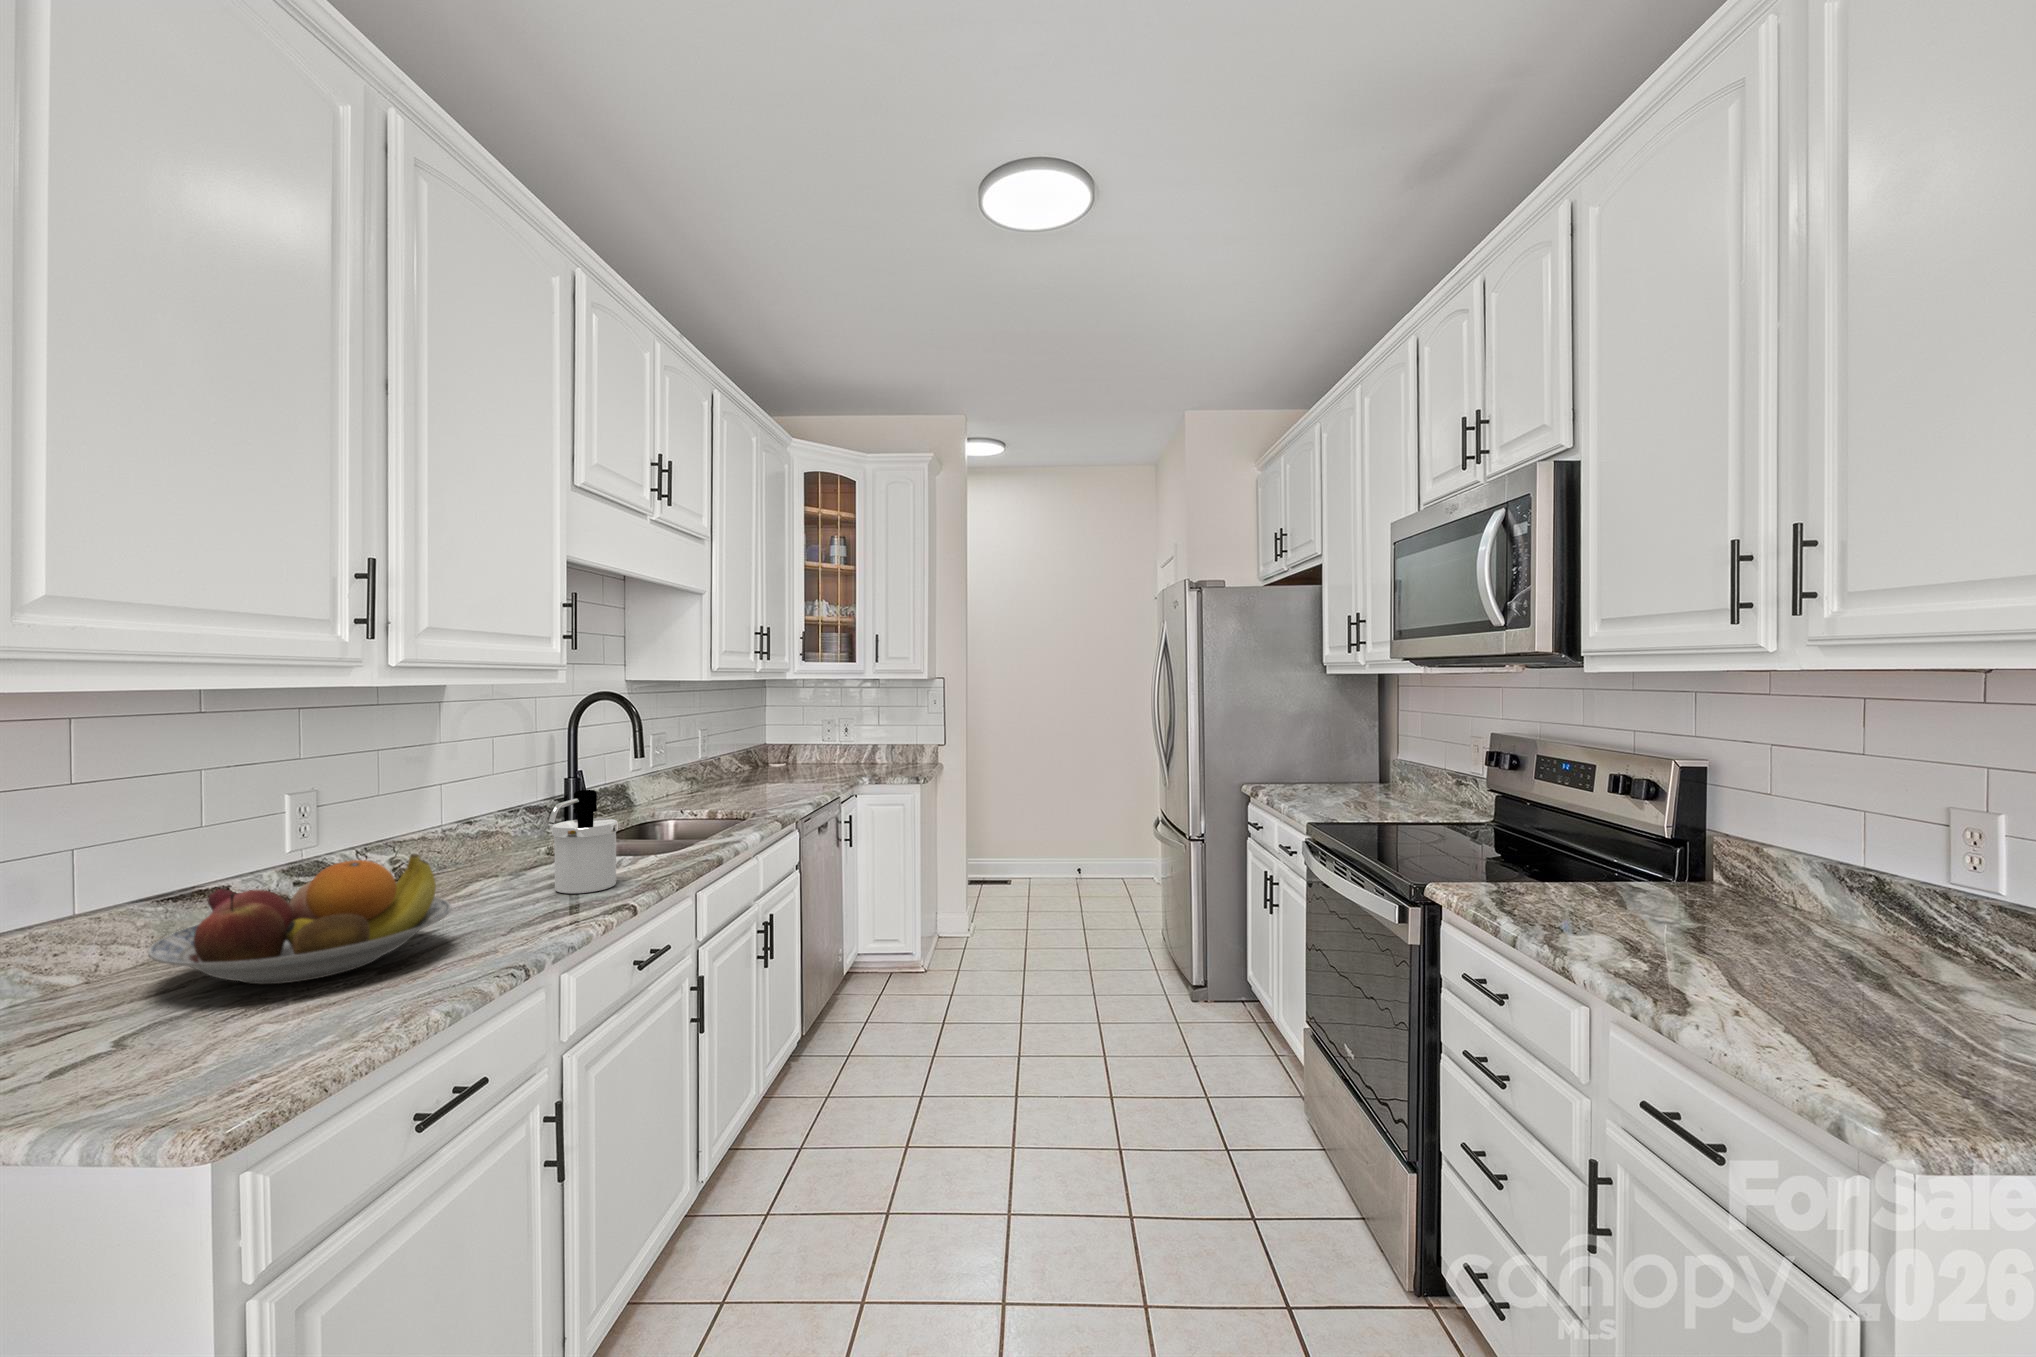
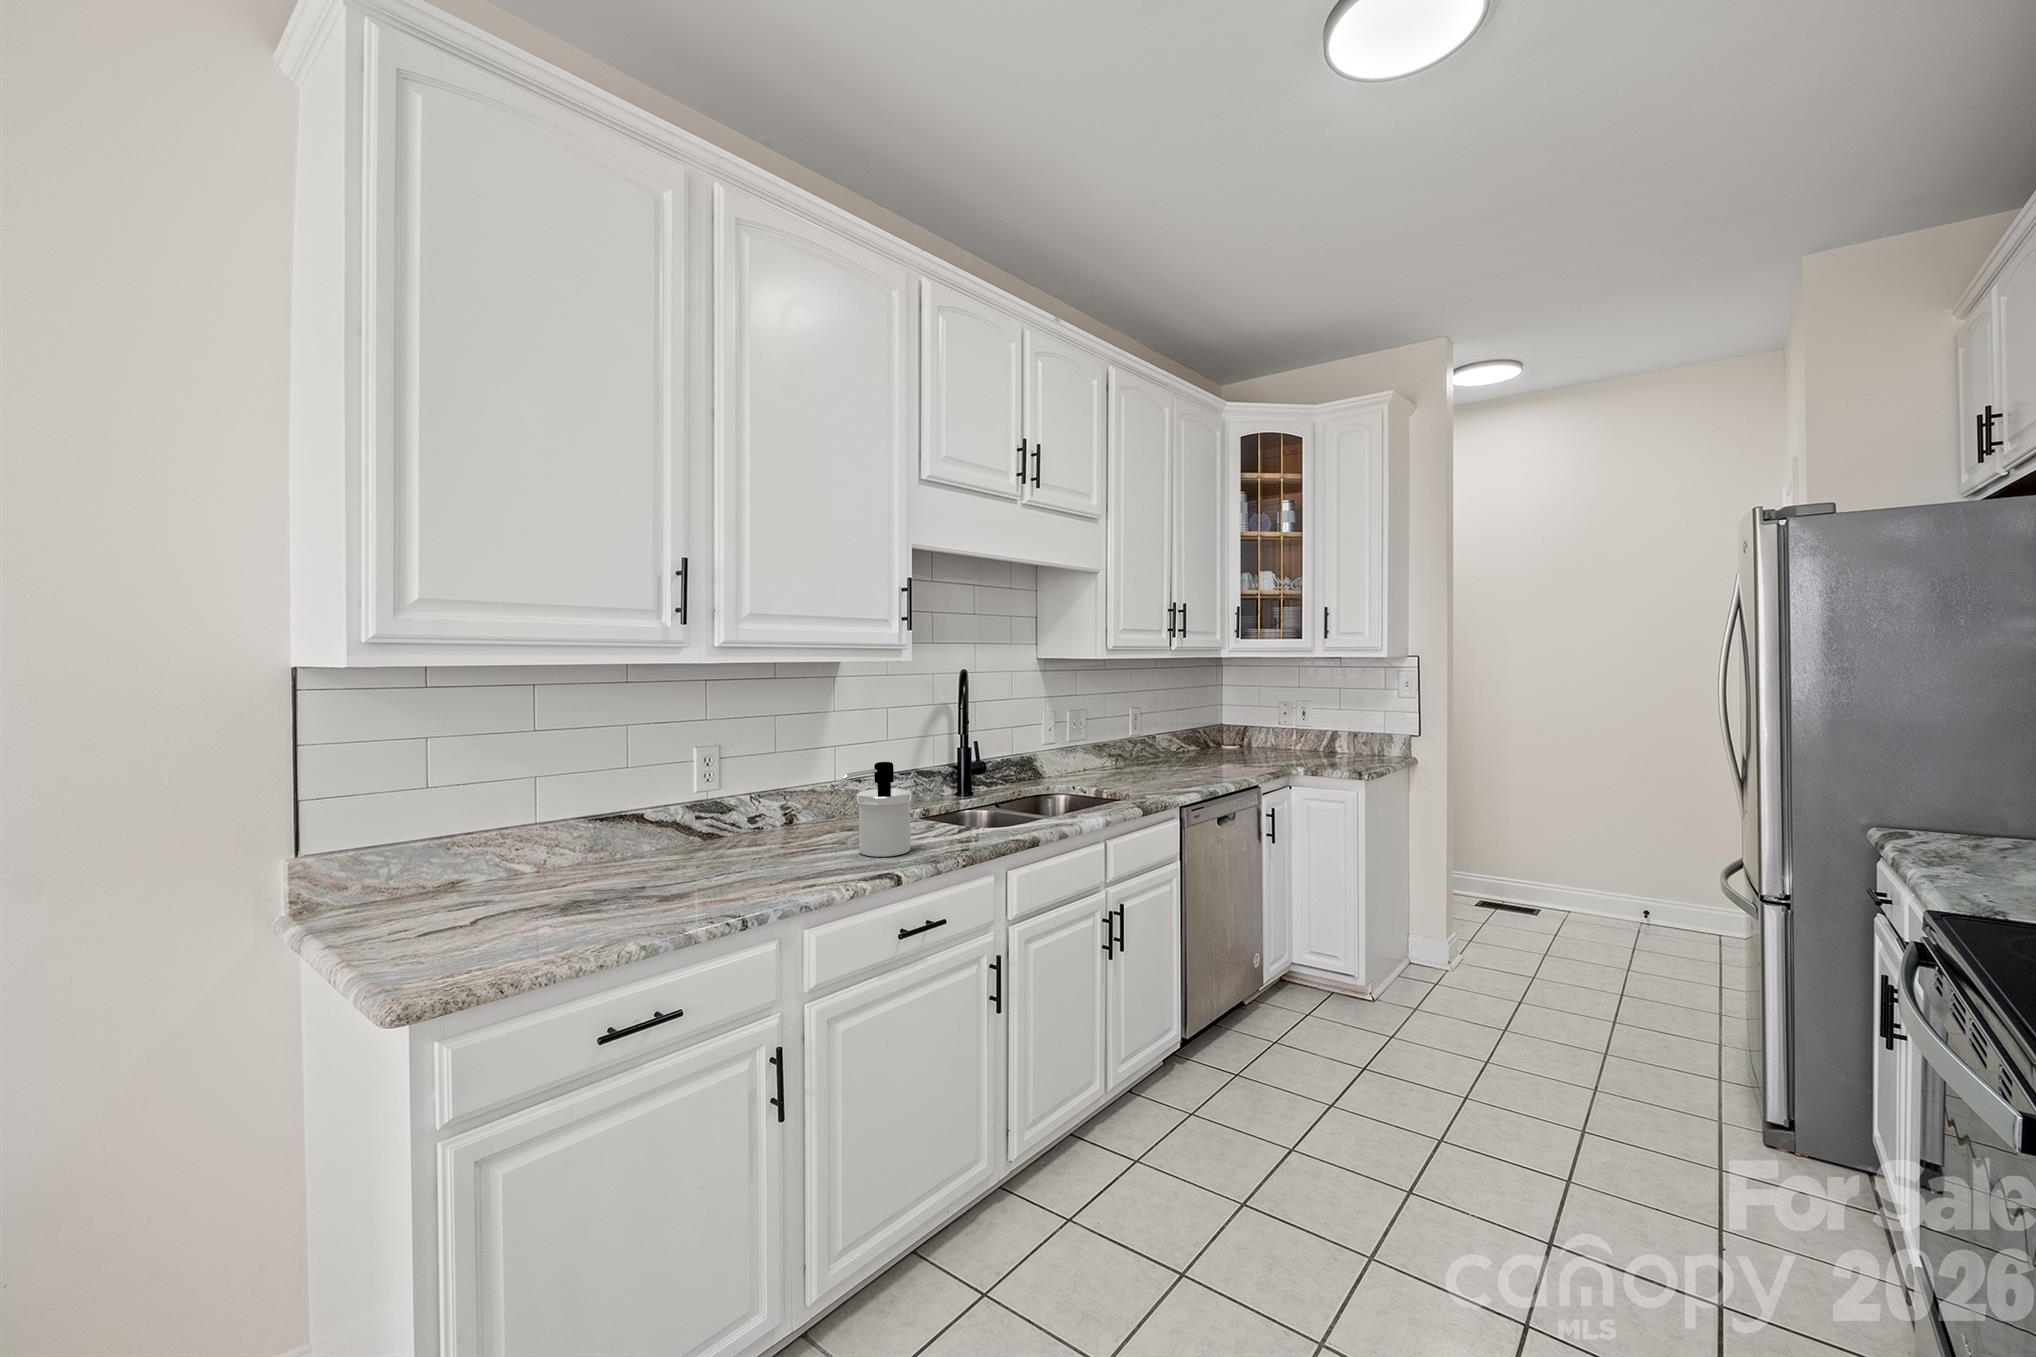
fruit bowl: present [148,854,451,984] -> none [530,805,732,897]

